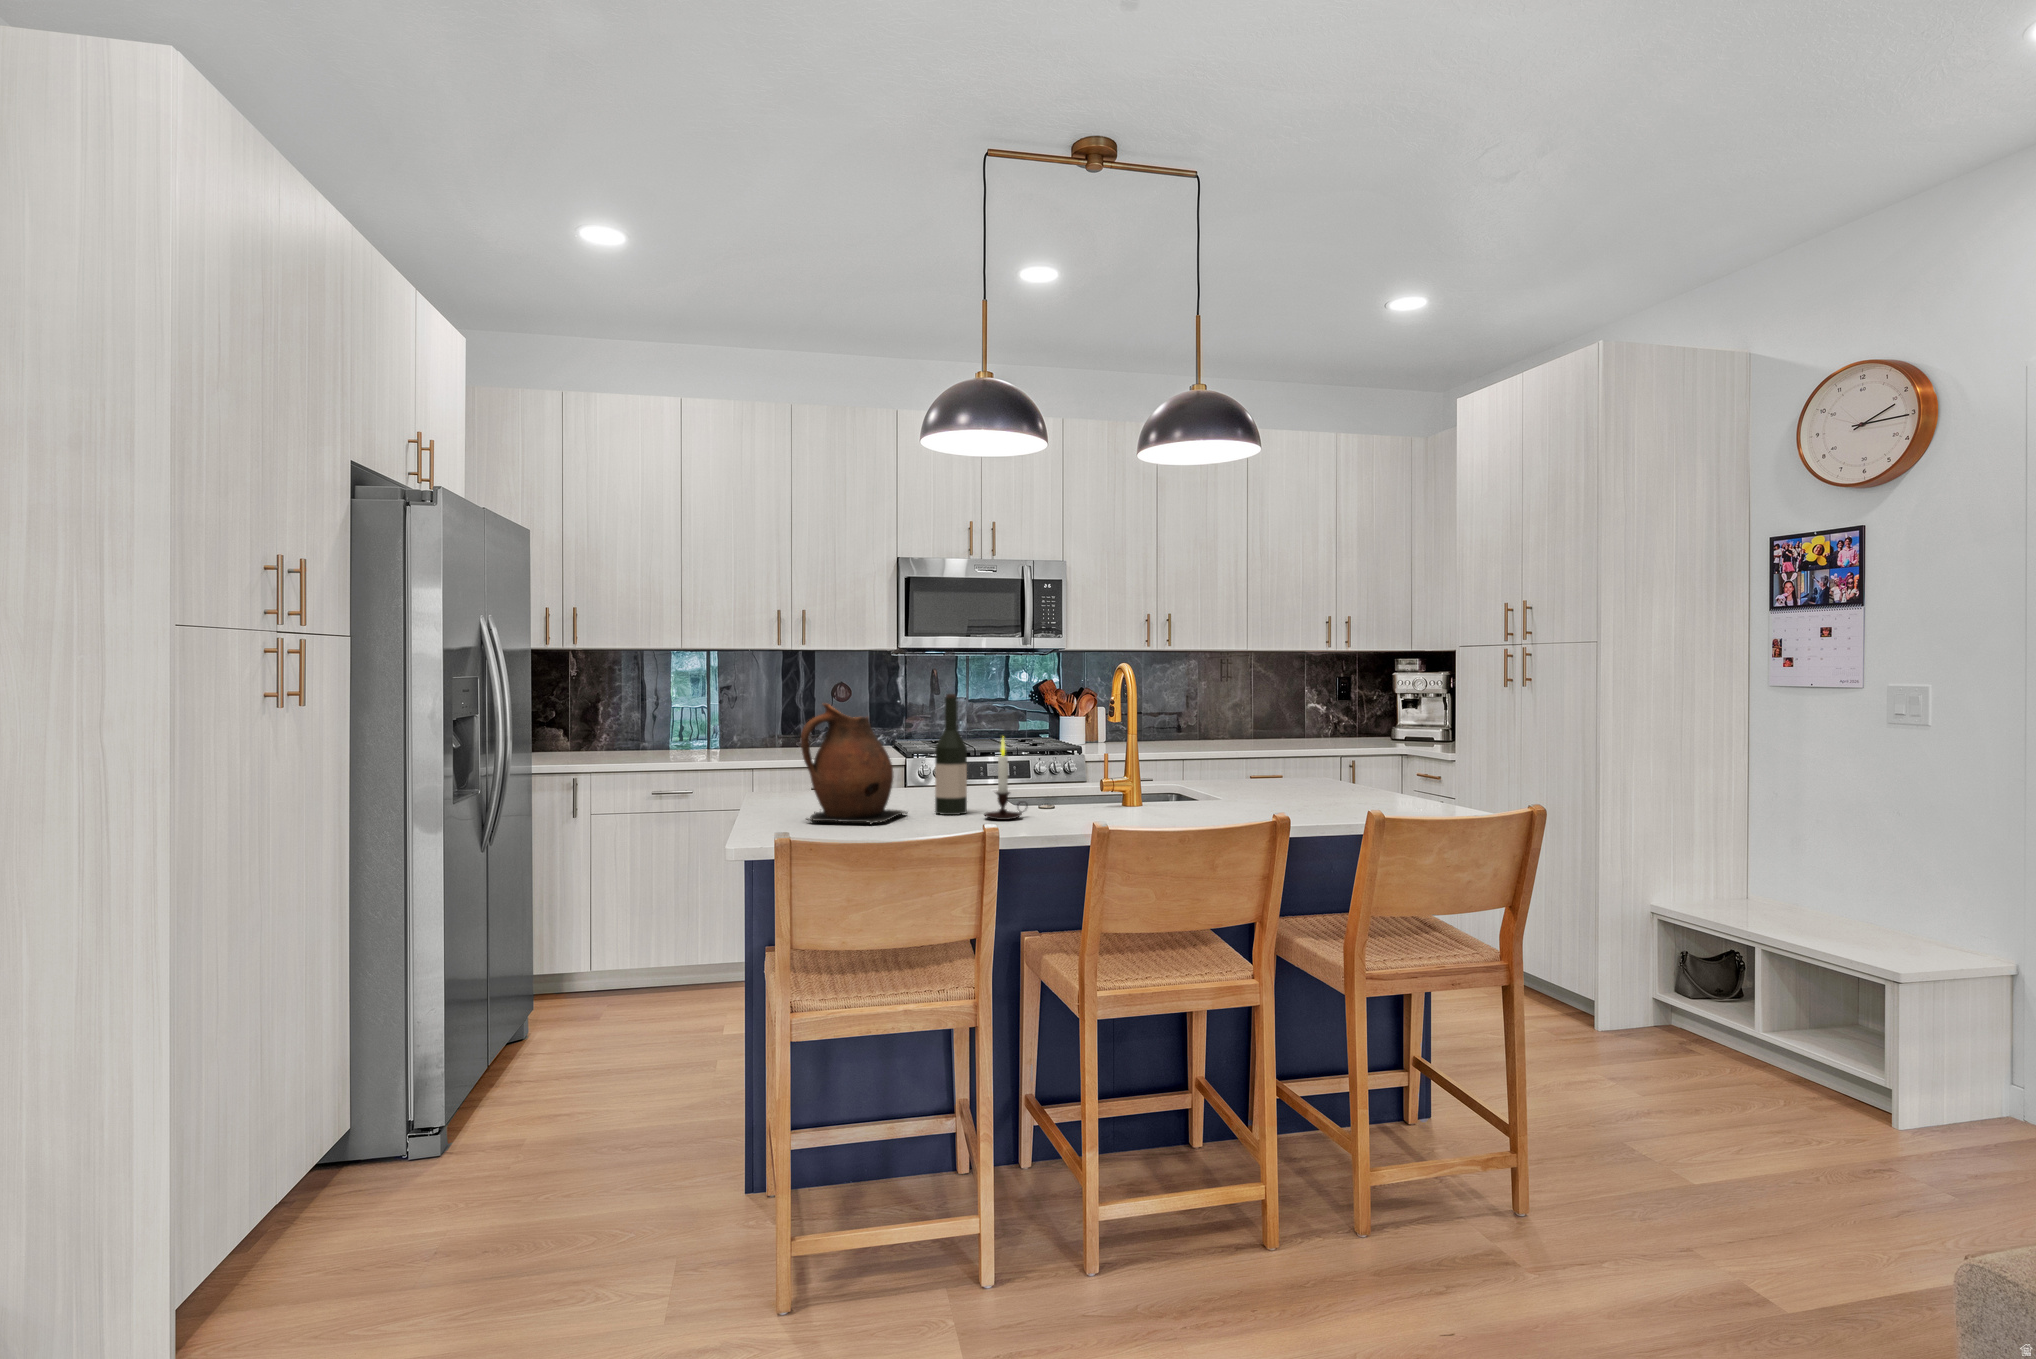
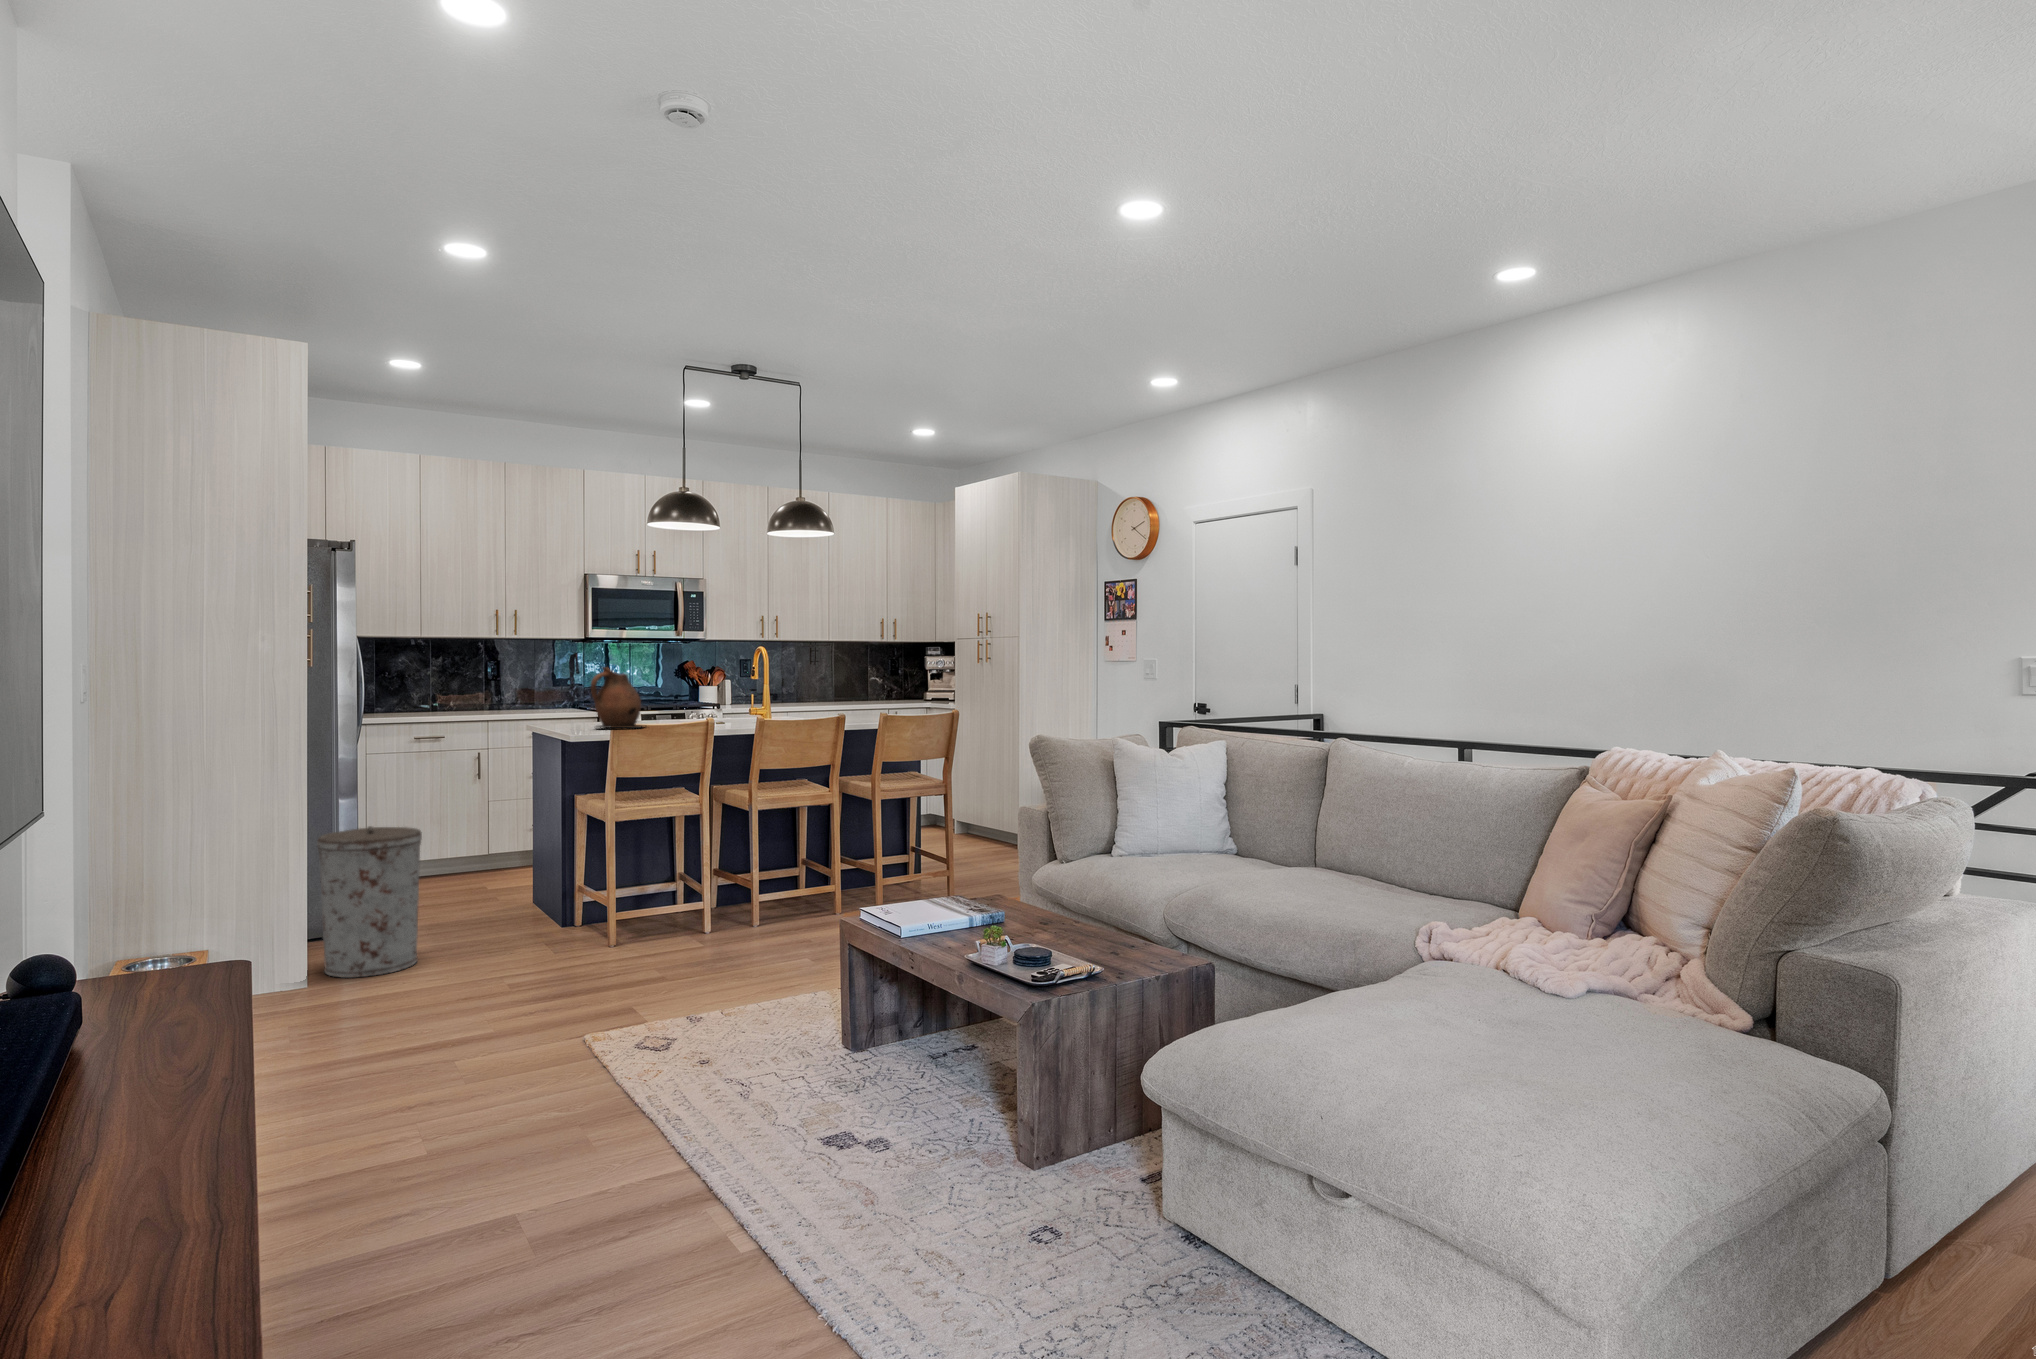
wine bottle: present [935,694,967,815] -> none [661,662,679,726]
candle: present [984,738,1026,820] -> none [691,683,714,726]
trash can: none [268,999,469,1323] -> present [317,826,422,978]

